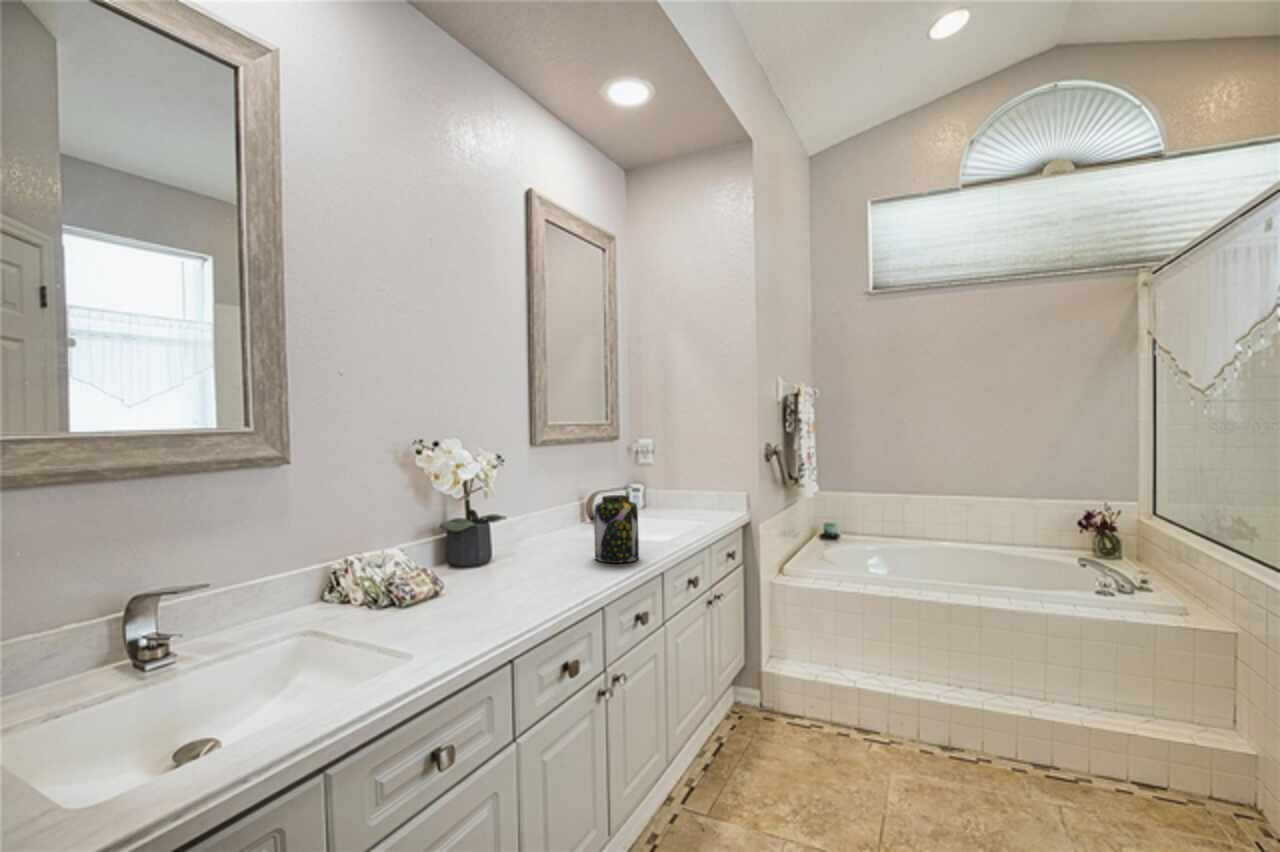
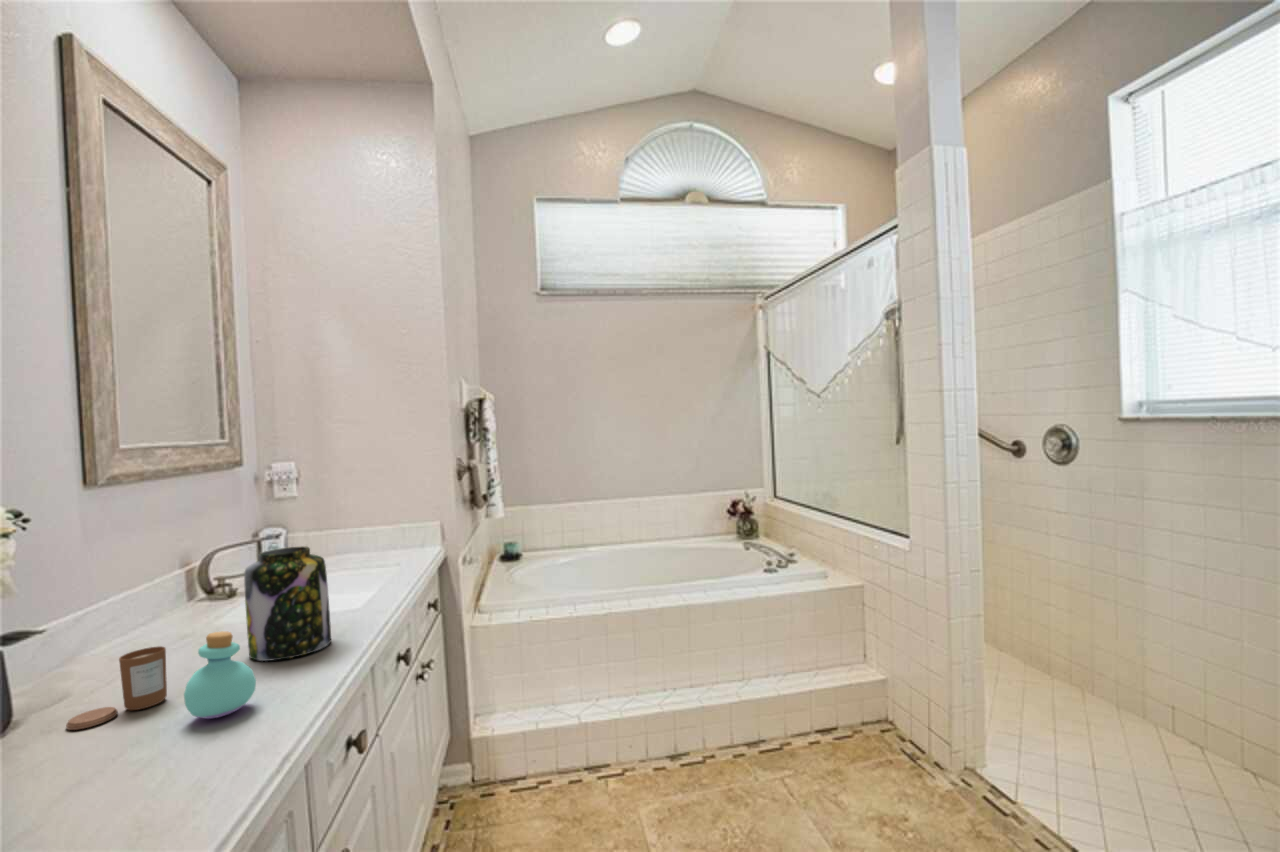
perfume bottle: none [554,536,587,582] -> present [184,632,256,719]
candle: none [511,539,552,573] -> present [66,646,167,730]

